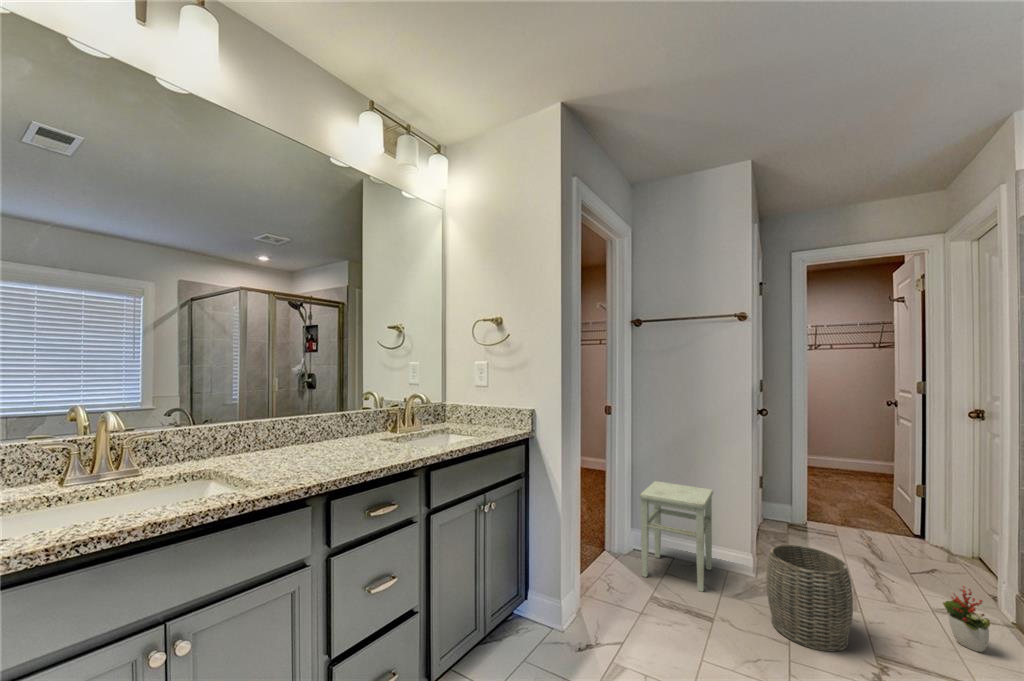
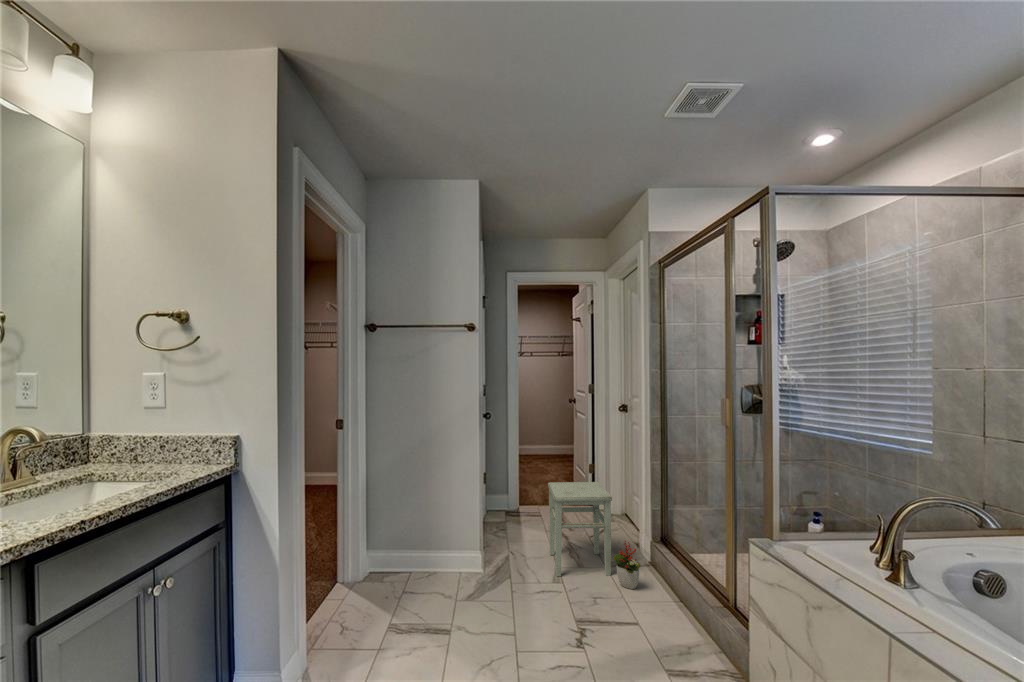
stool: present [640,481,713,592] -> present [548,482,612,576]
woven basket: present [767,545,853,652] -> none [495,536,559,630]

